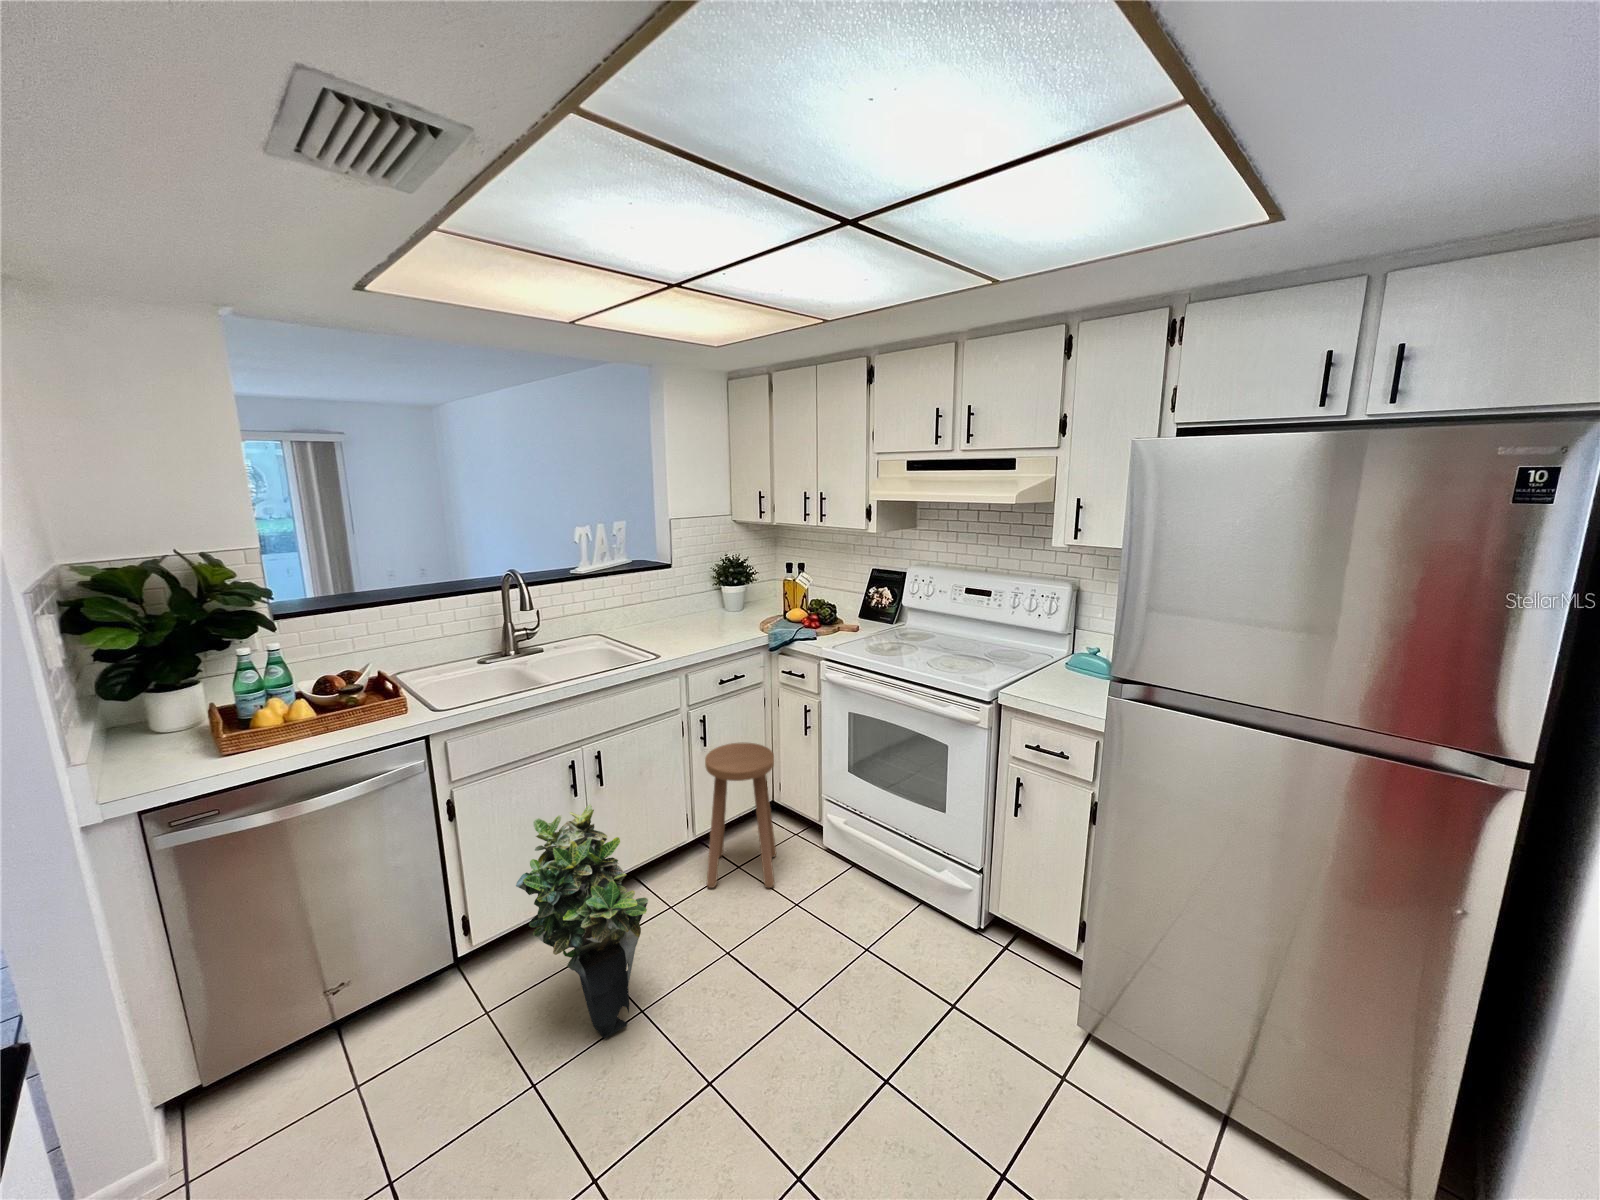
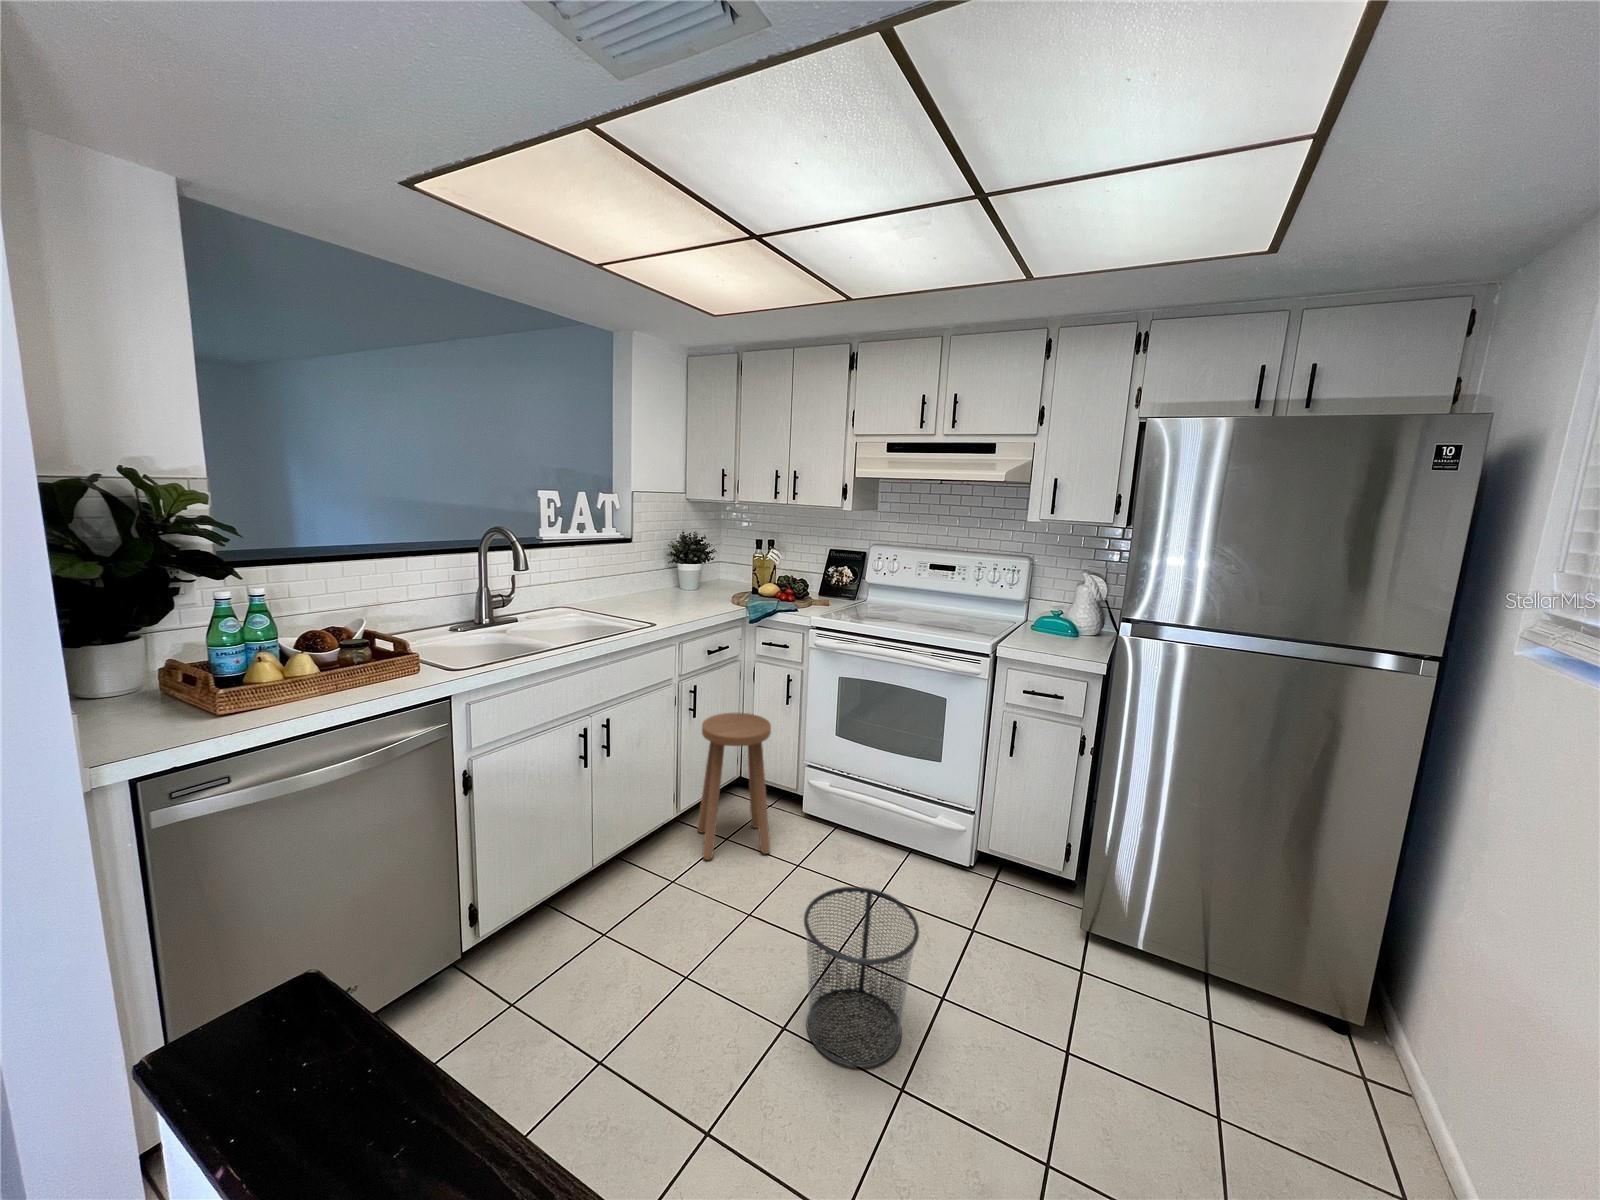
potted plant: present [516,804,648,1038] -> none [571,767,699,1006]
waste bin: none [717,950,837,1144] -> present [804,887,919,1067]

